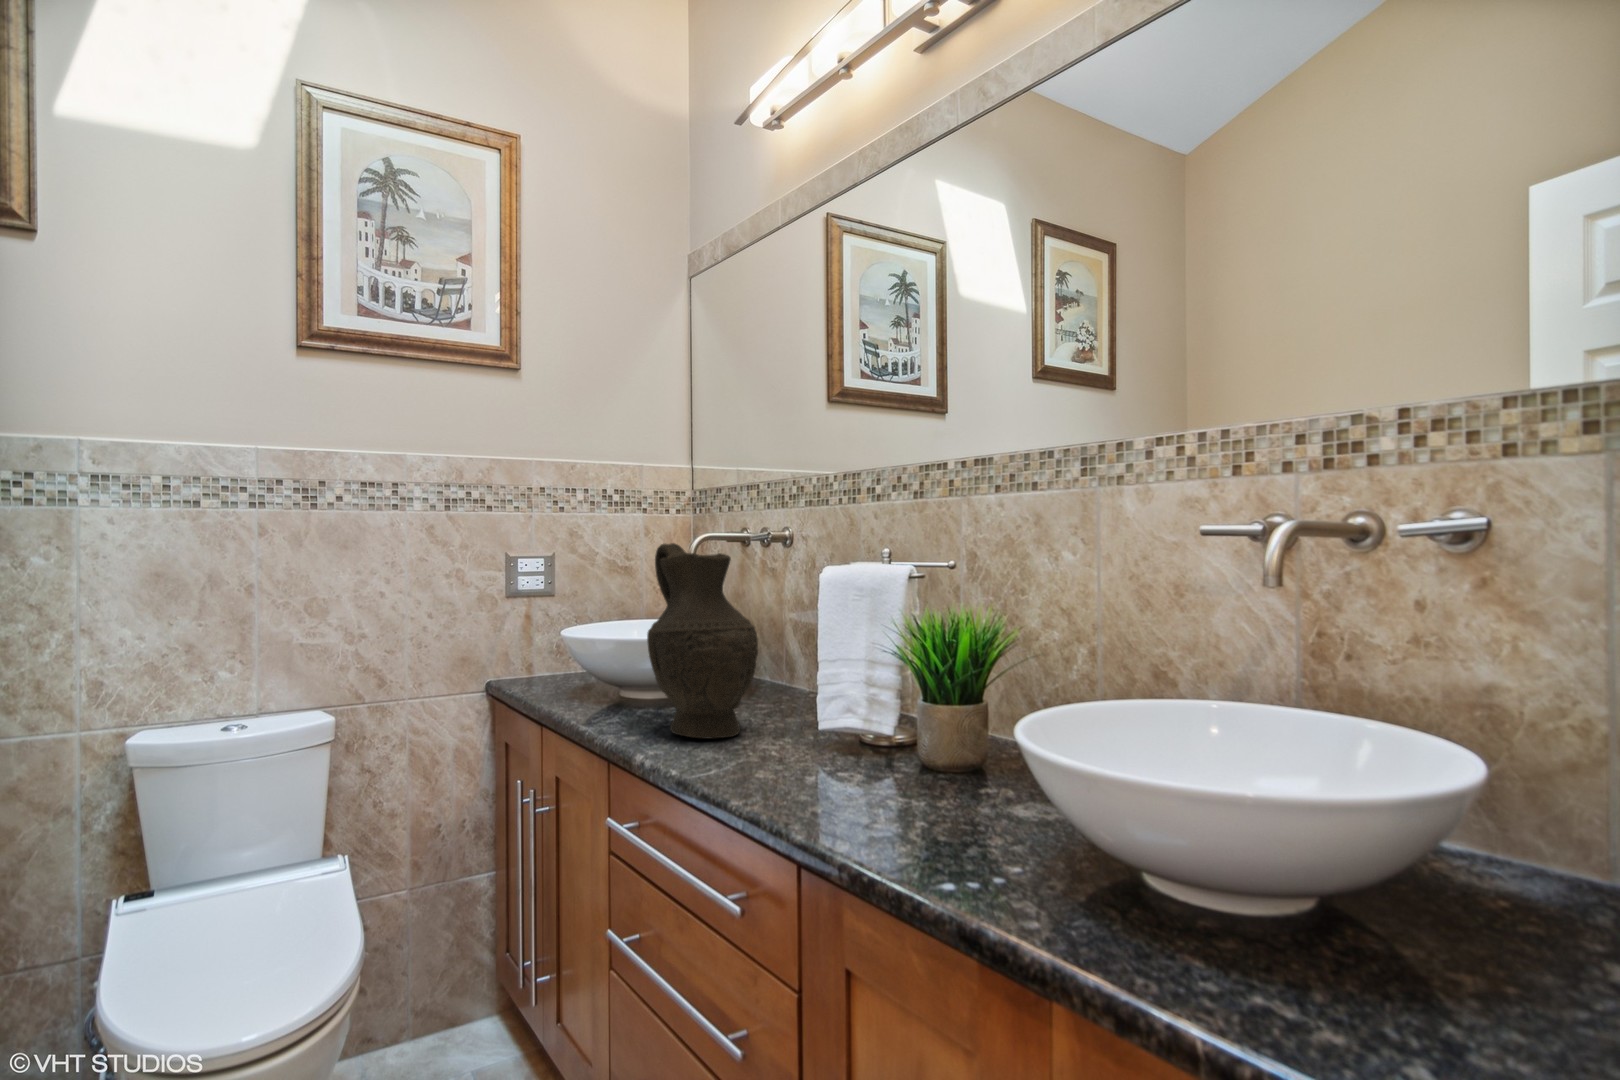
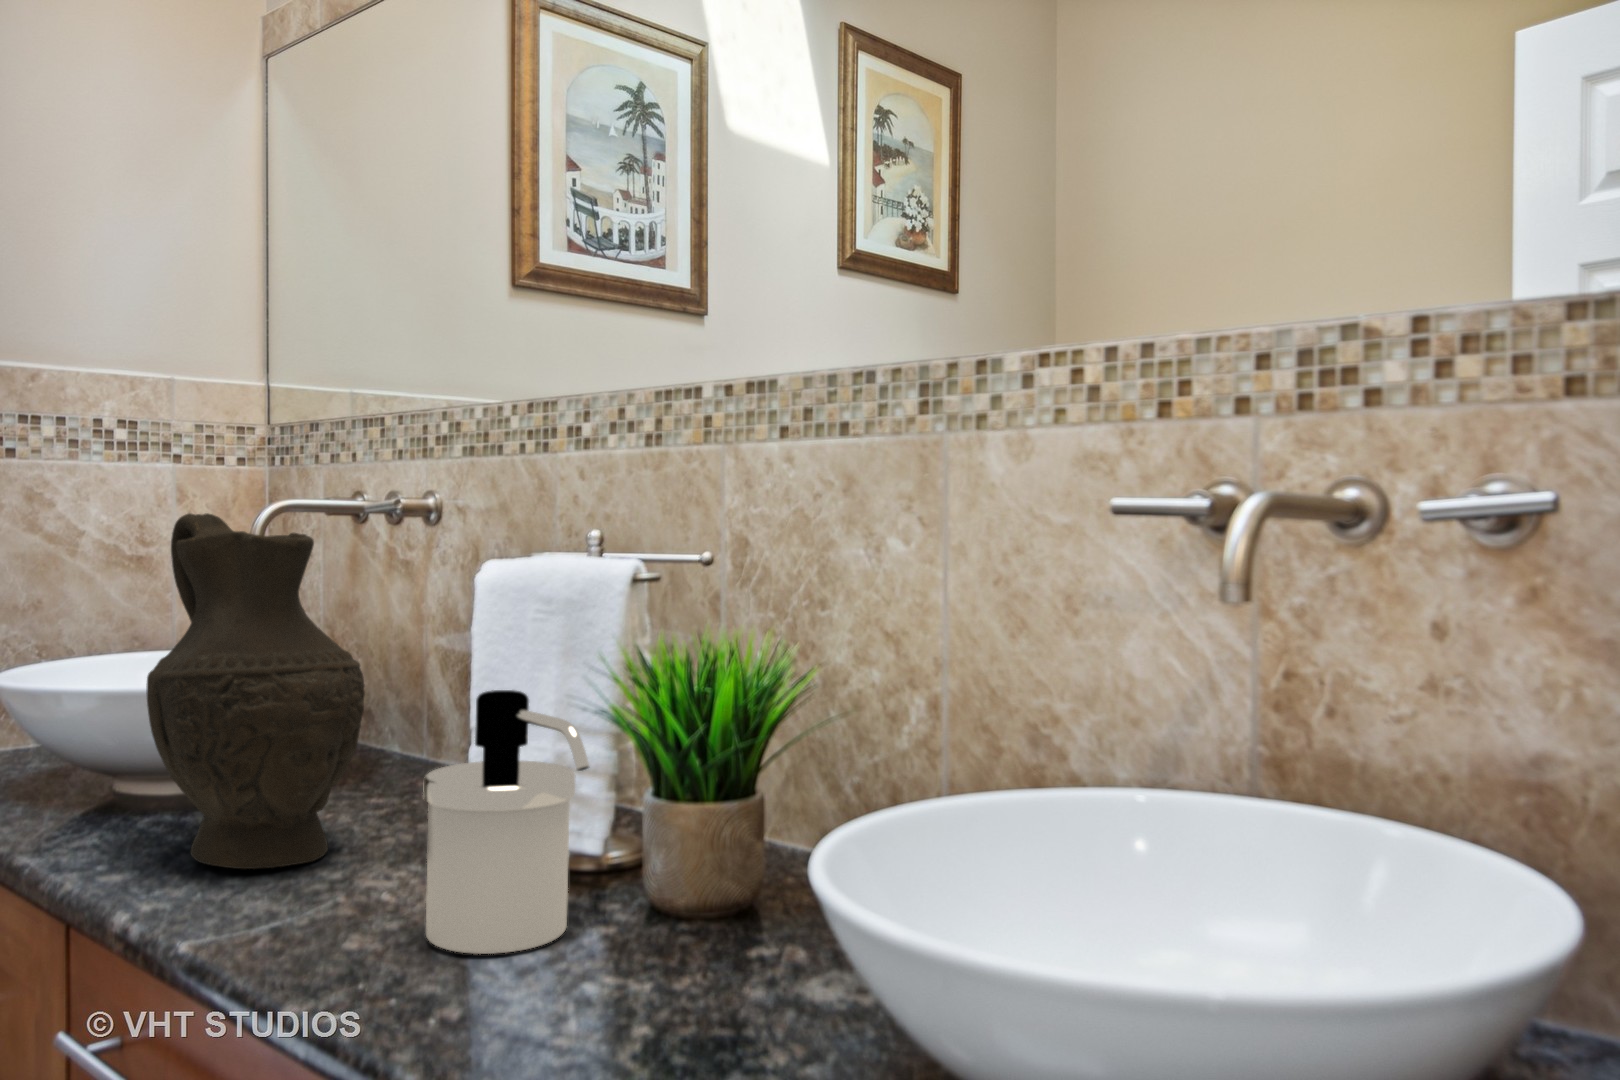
soap dispenser: none [796,640,887,785] -> present [423,690,589,954]

